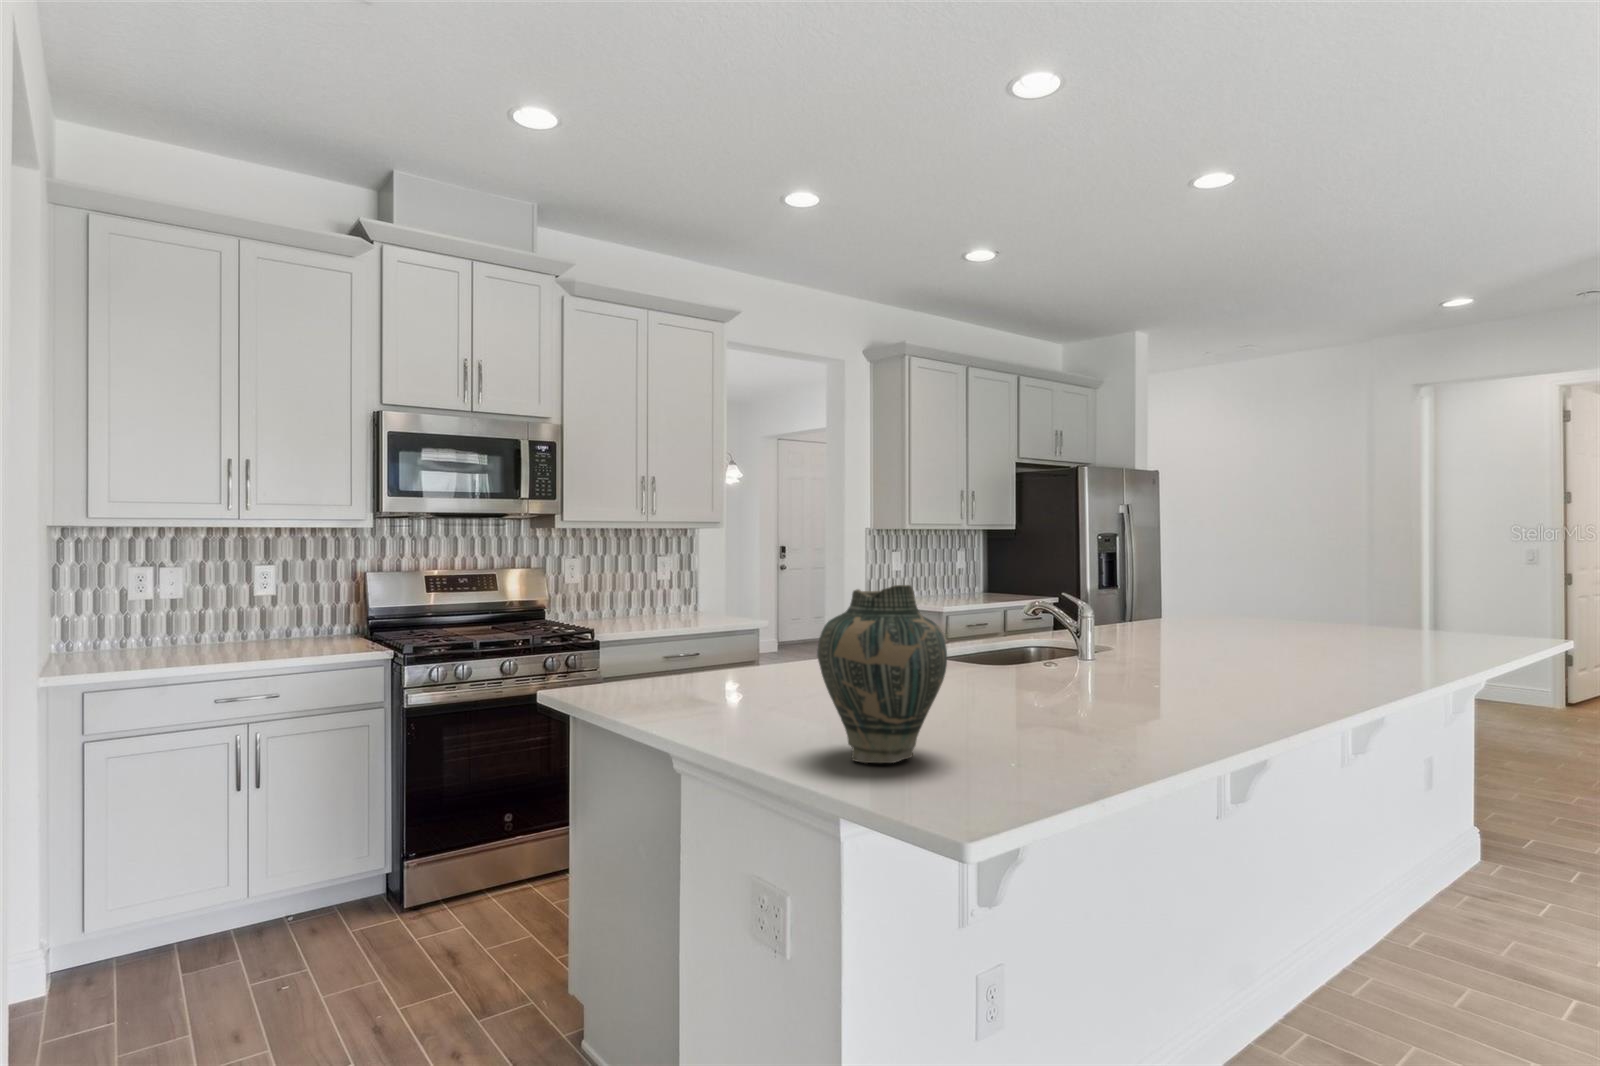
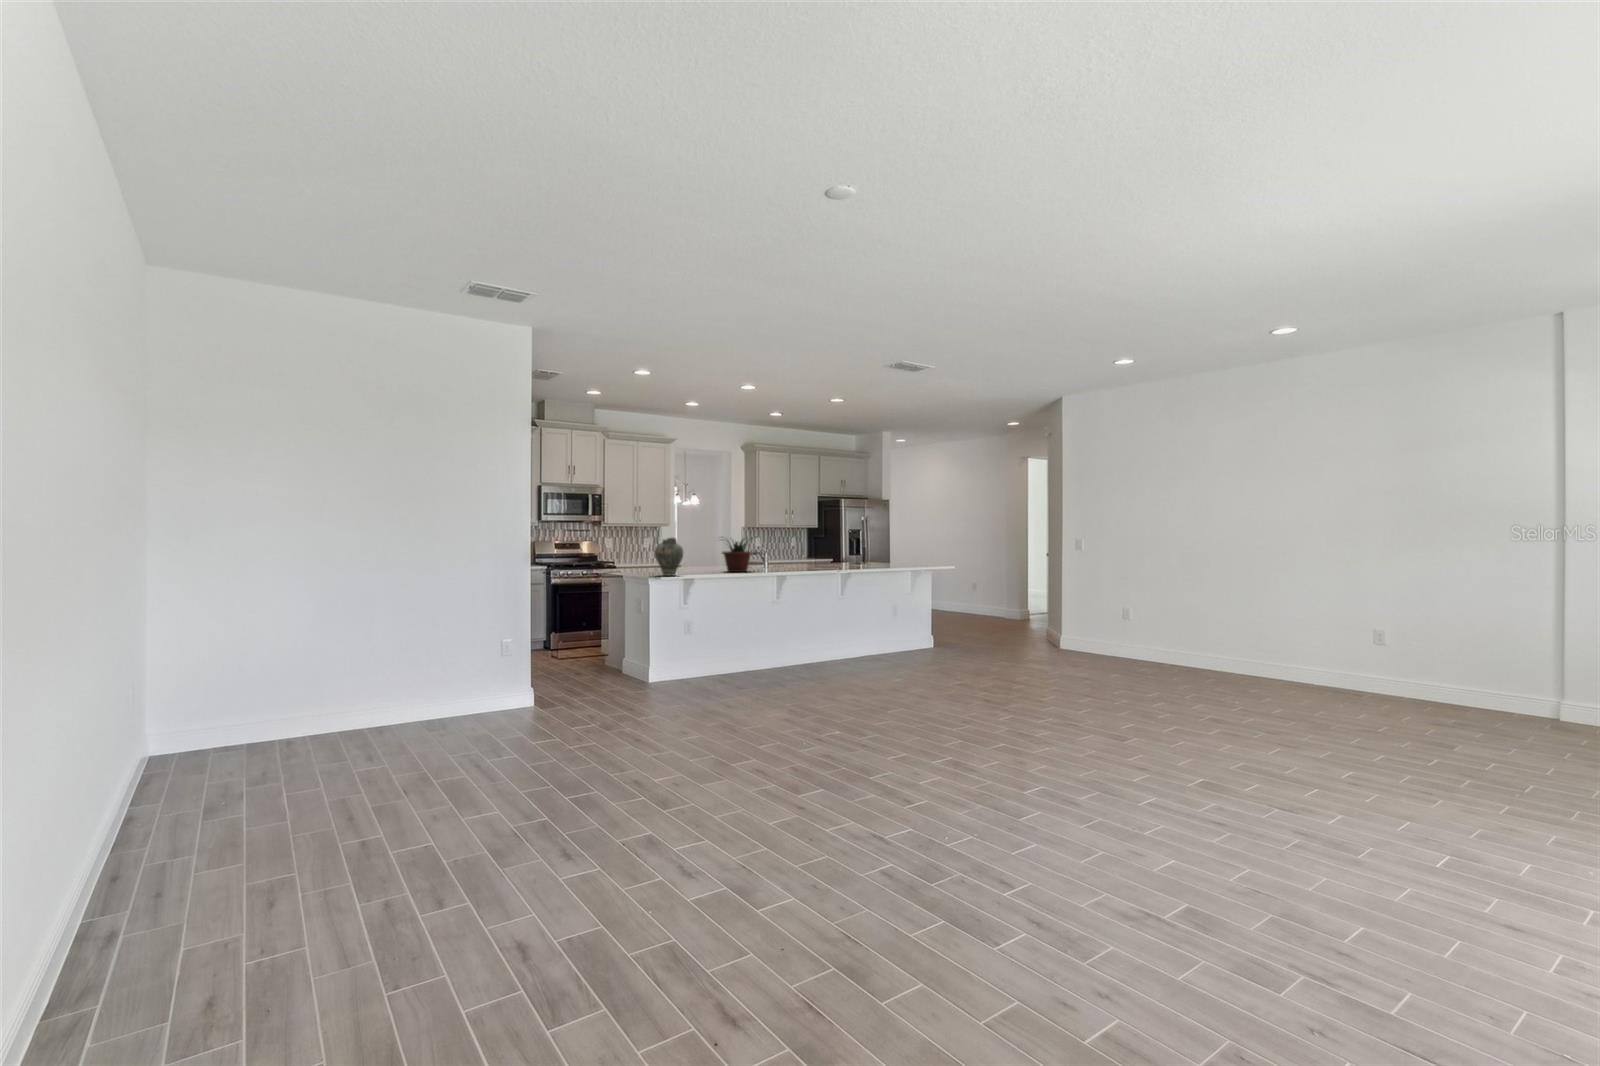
potted plant: none [988,568,1146,706] -> present [722,538,753,572]

